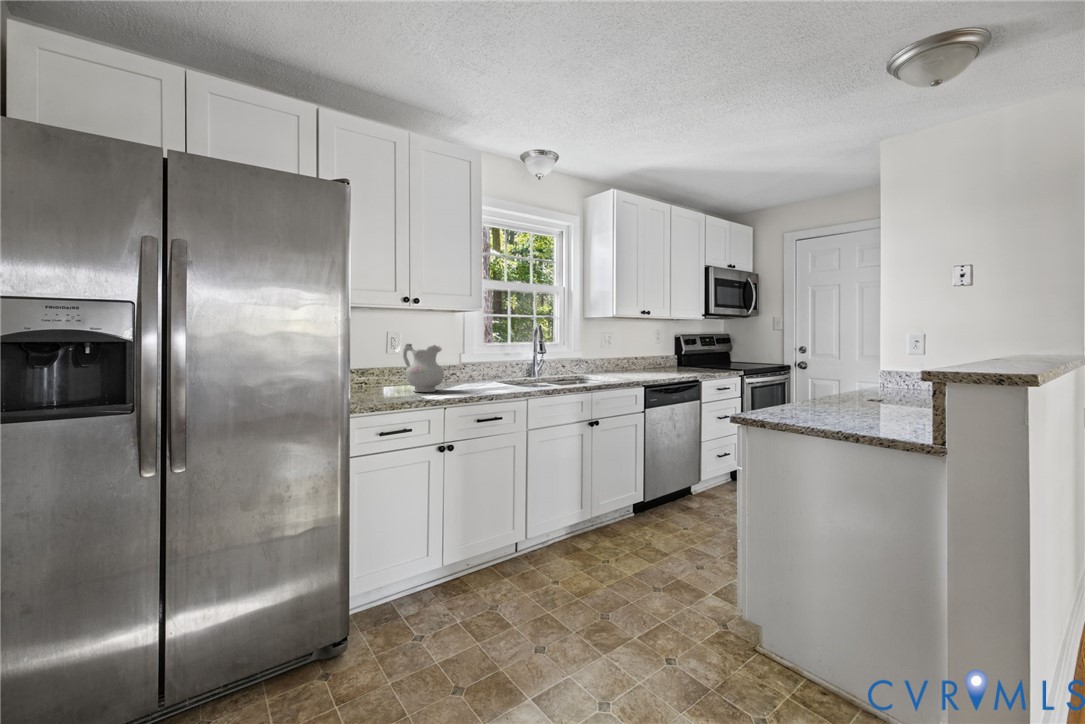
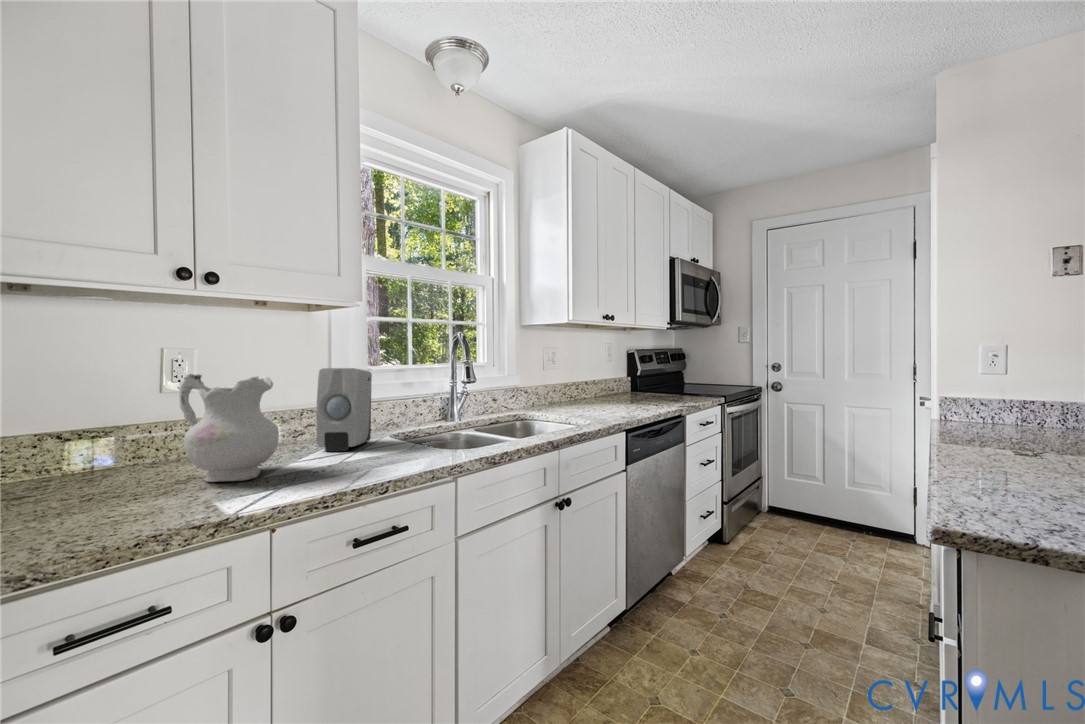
soap dispenser: none [460,343,487,386] -> present [316,368,372,451]

